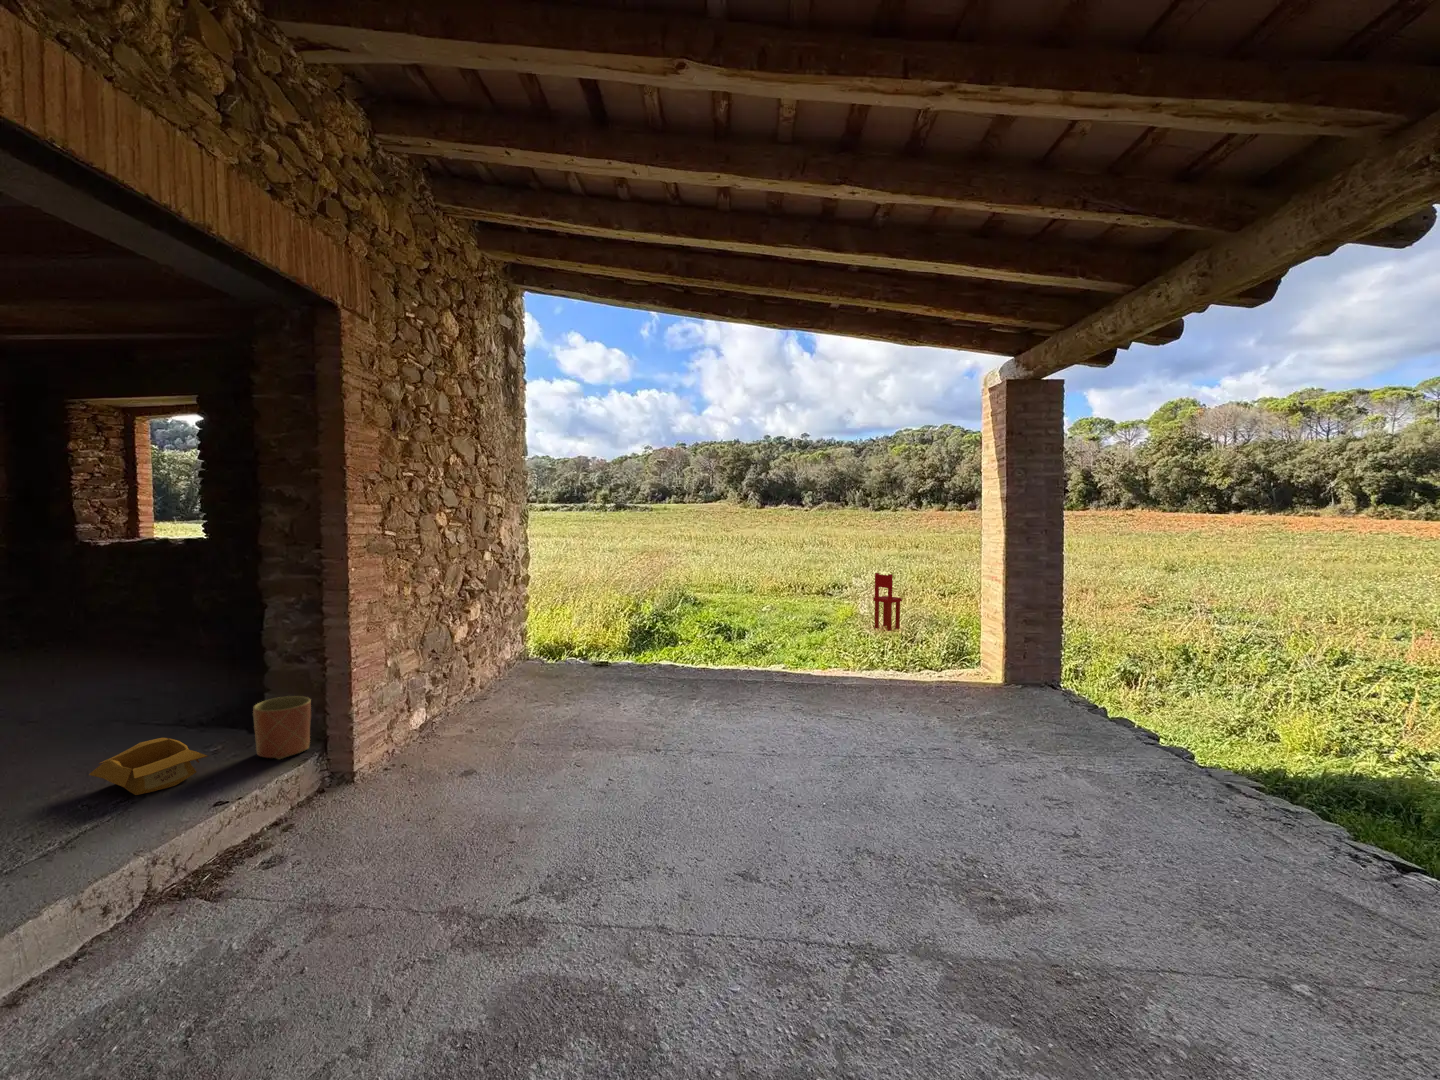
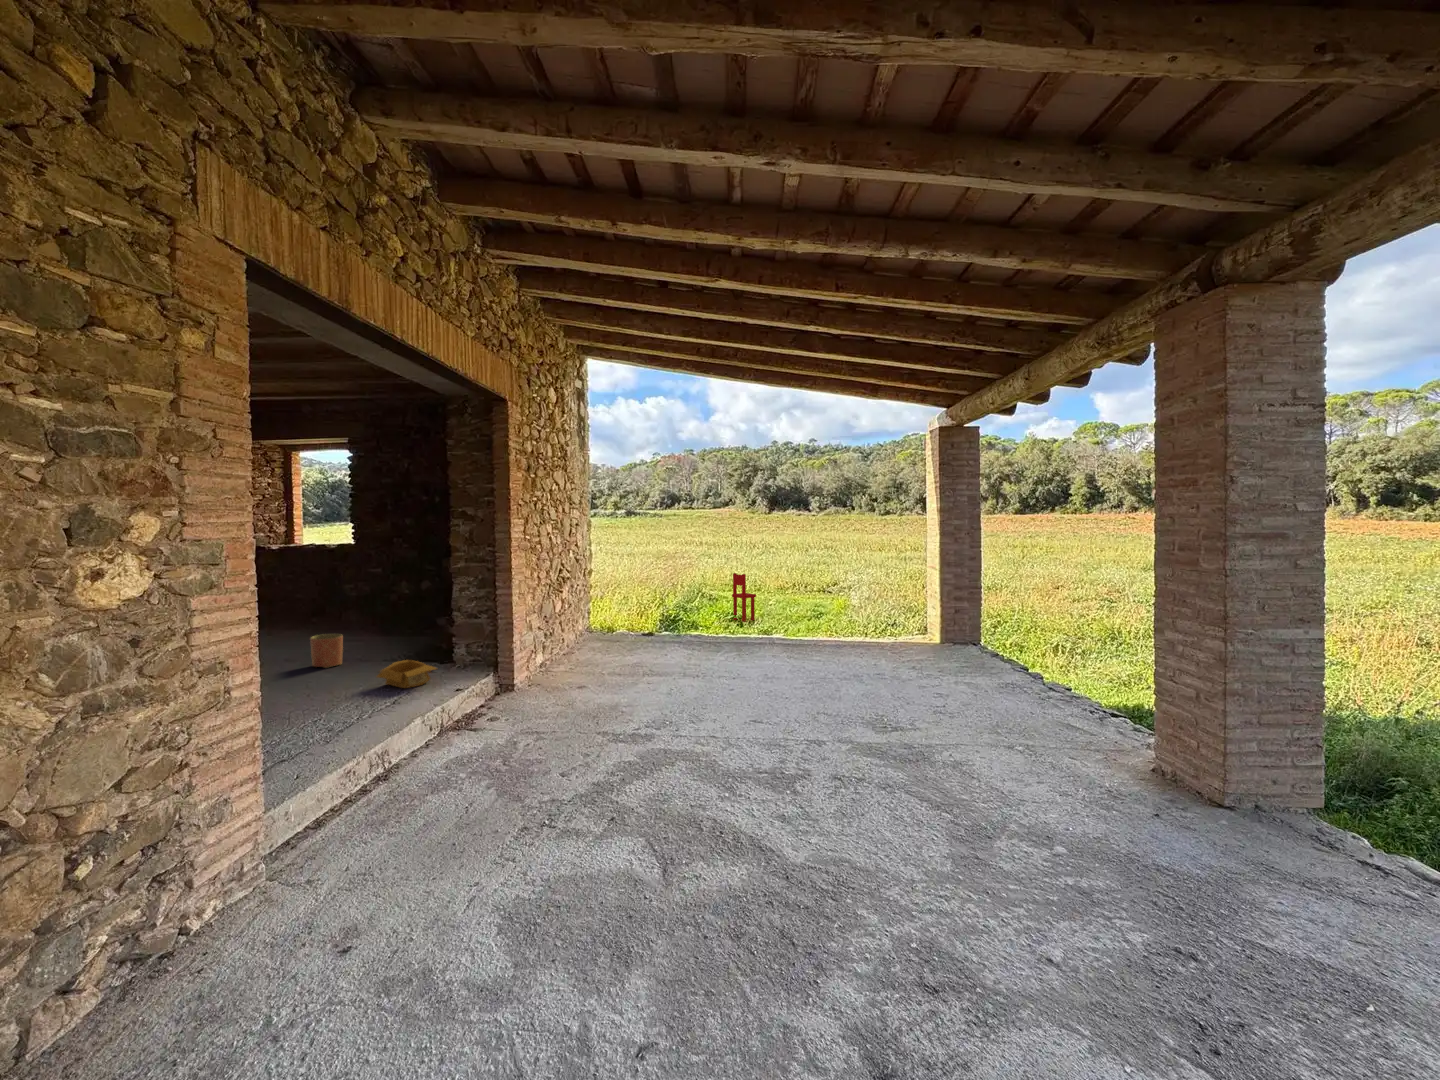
chair: present [873,573,902,630] -> present [732,573,756,622]
planter: present [253,696,311,759] -> present [310,634,343,668]

